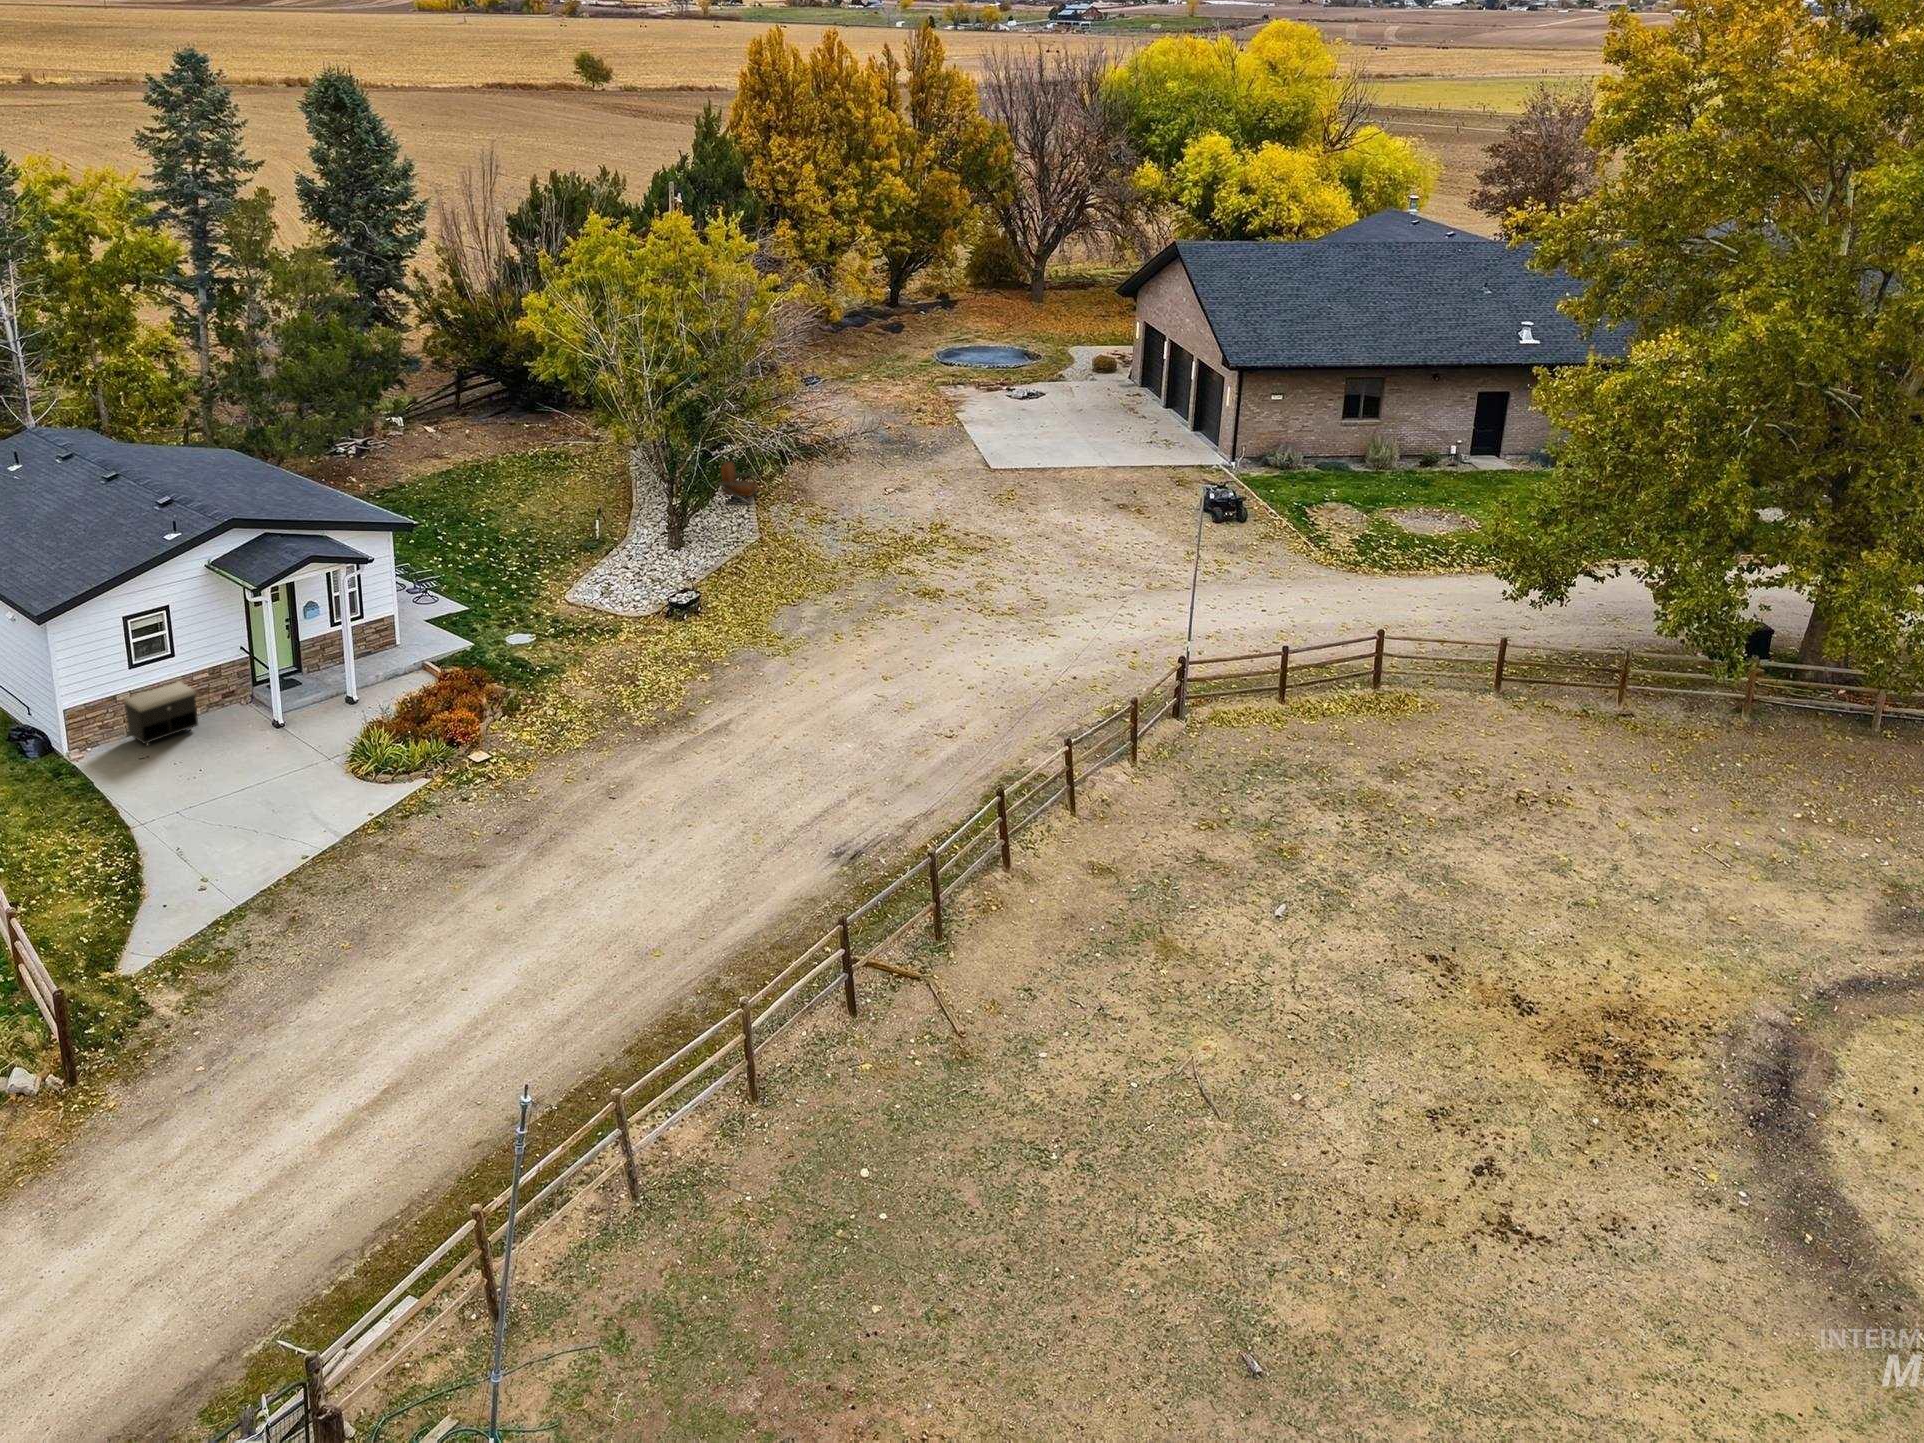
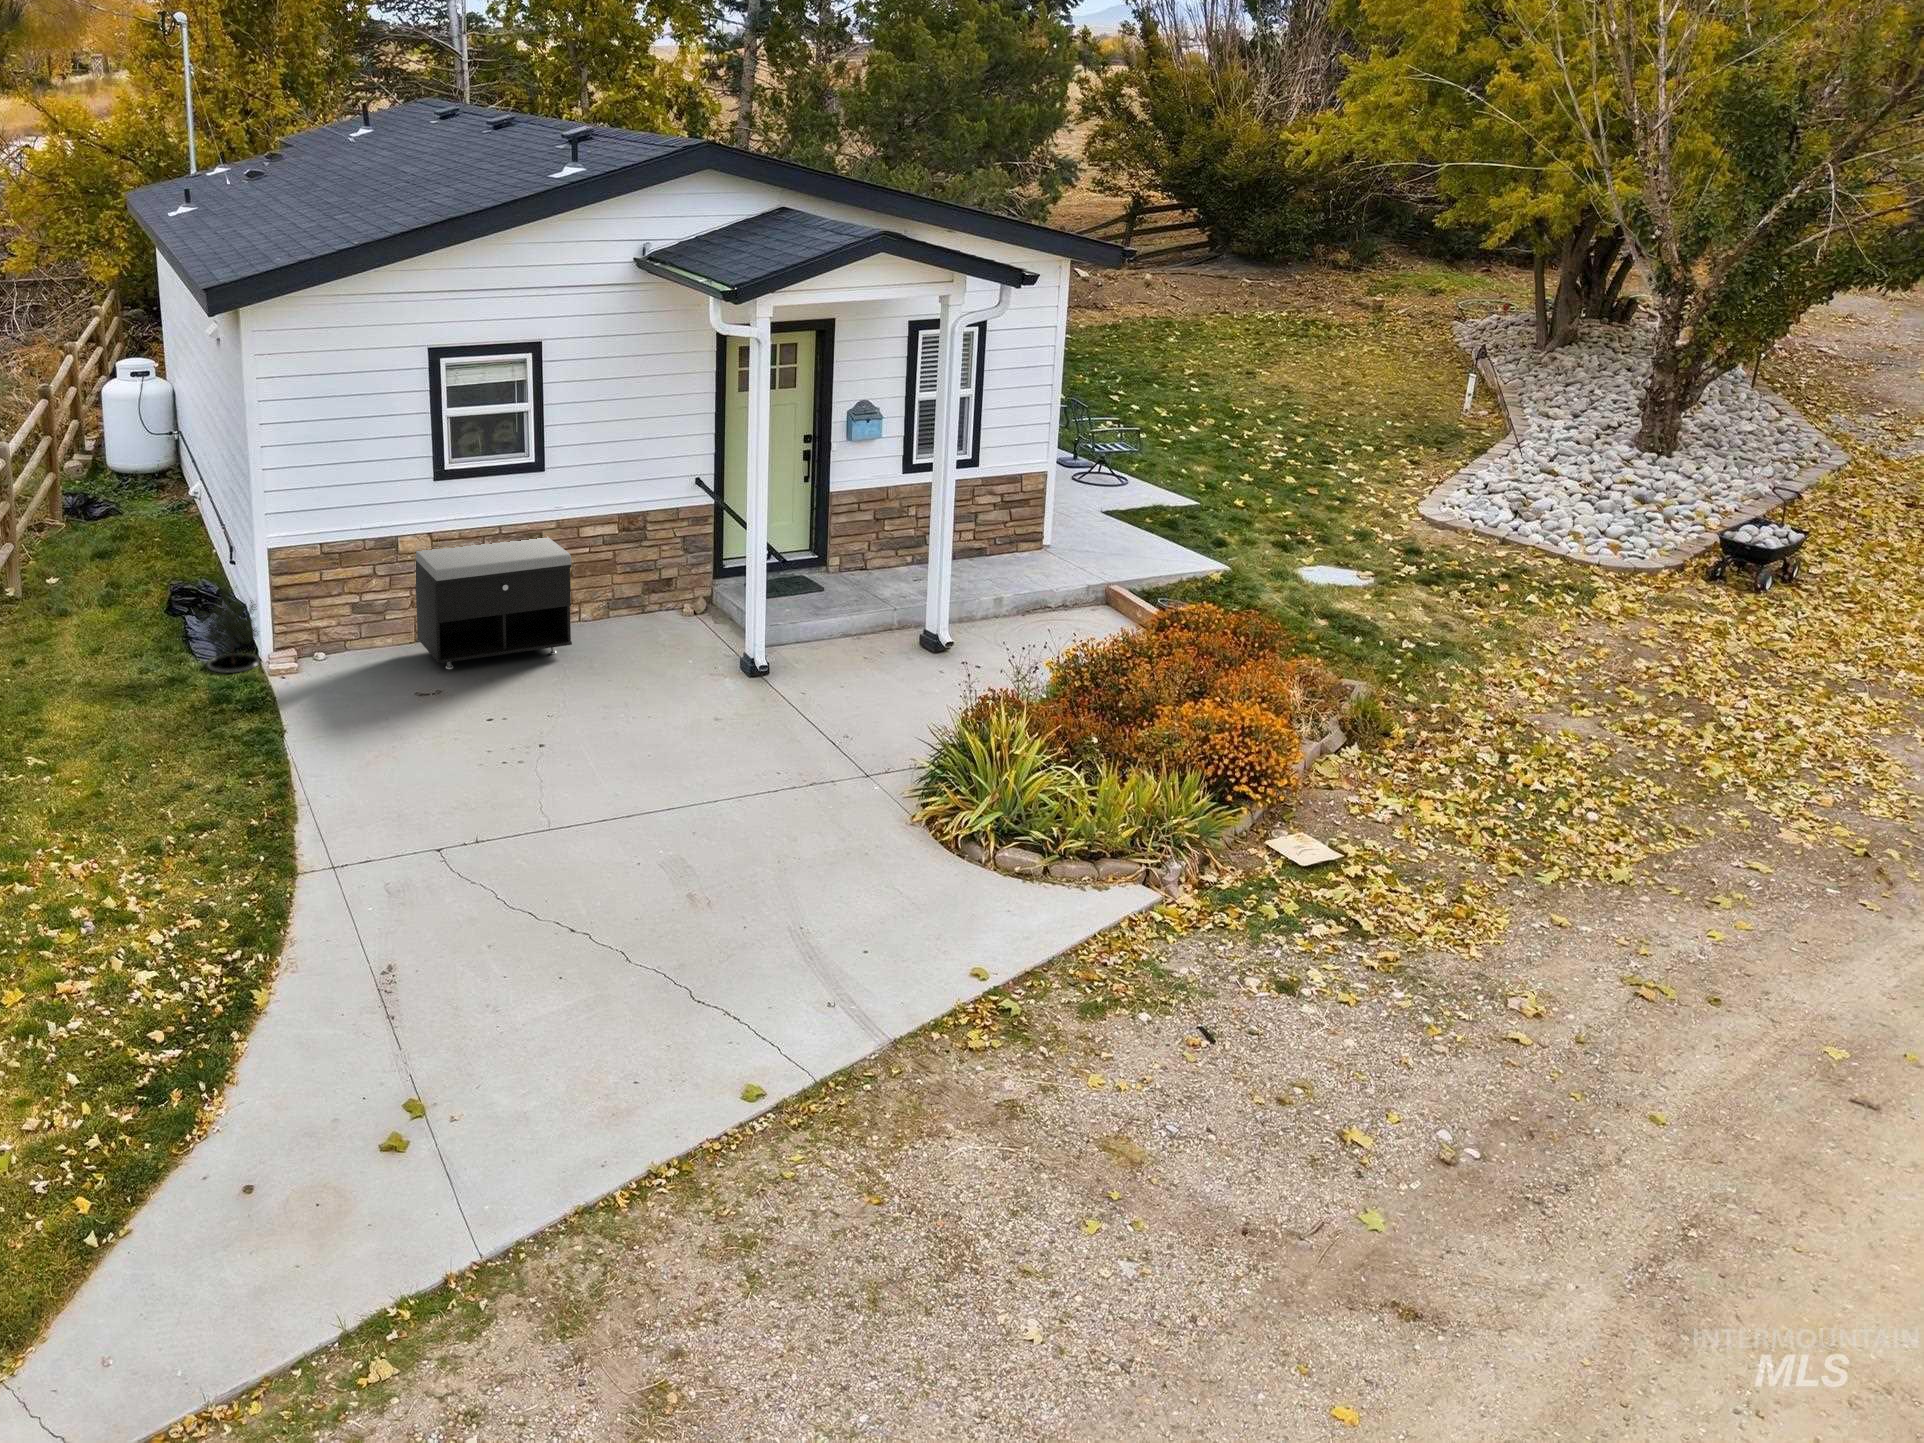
lounge chair: present [718,462,758,505] -> none [1738,313,1833,411]
potted tree: none [27,725,59,765] -> present [194,580,259,673]

